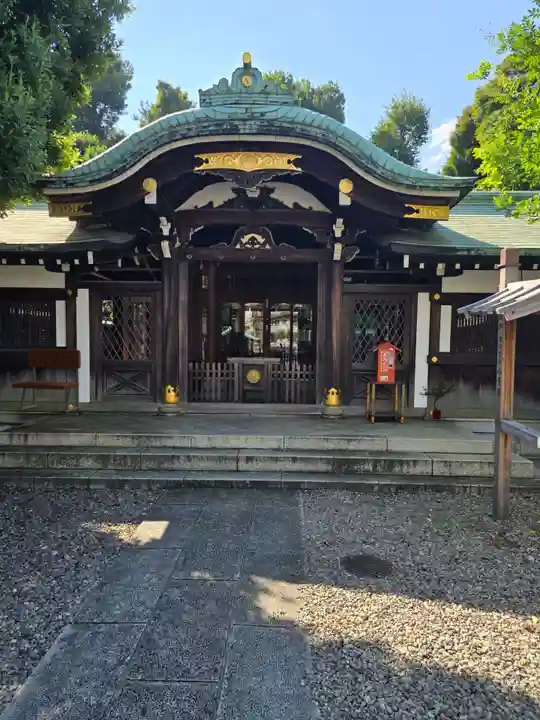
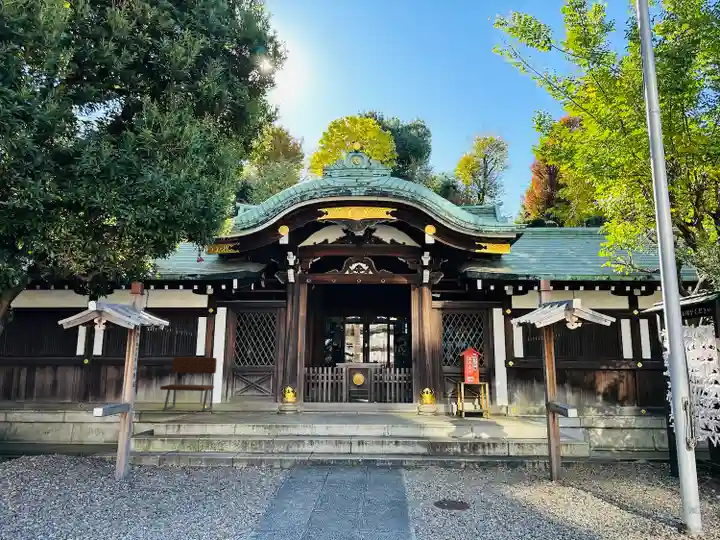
potted tree: present [420,375,457,419] -> none [499,376,531,415]

